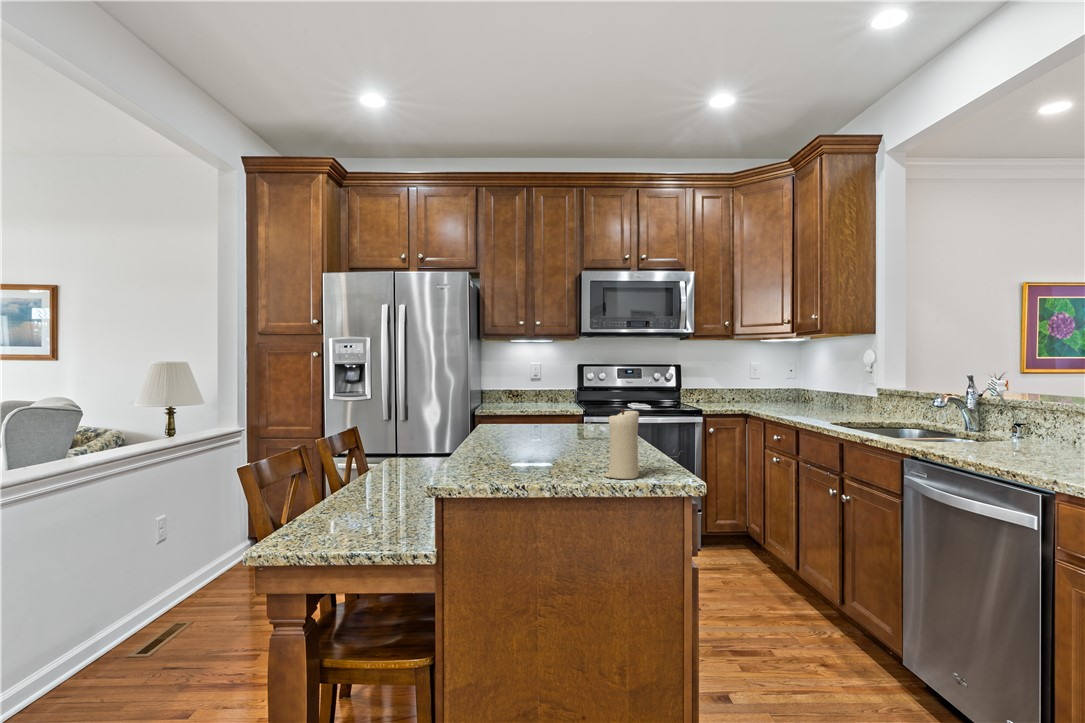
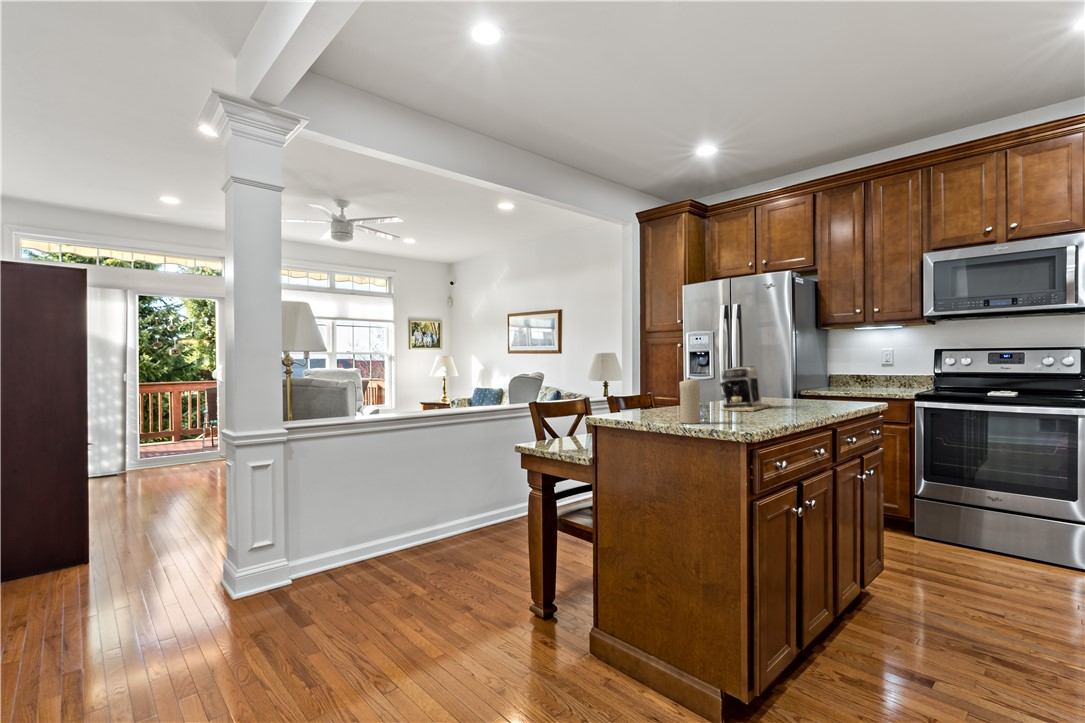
coffee maker: none [513,386,579,448] -> present [720,366,772,412]

